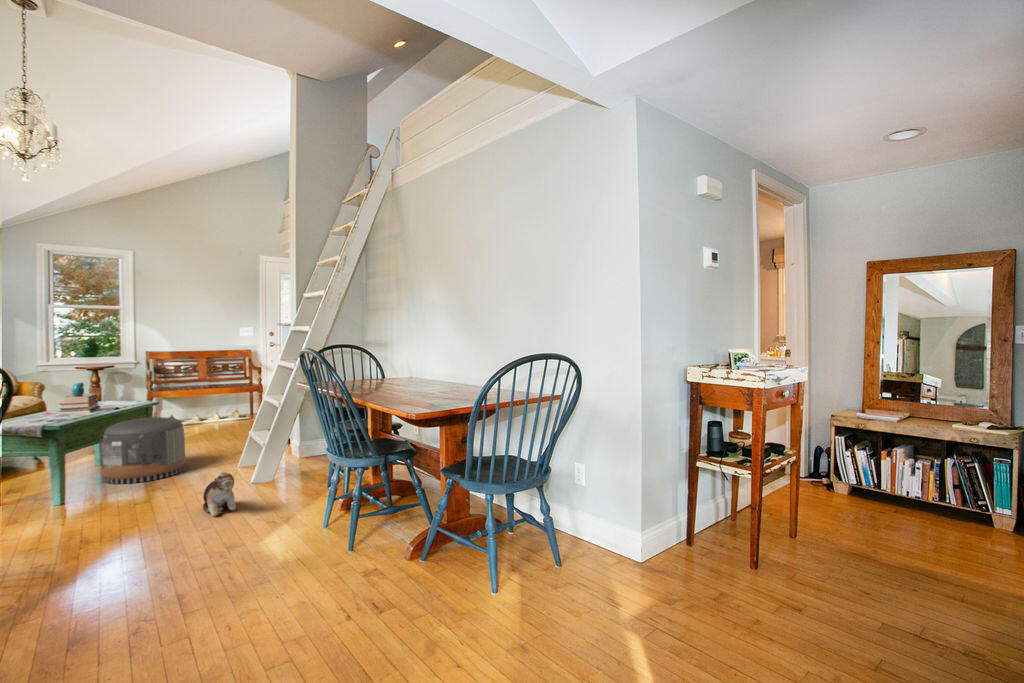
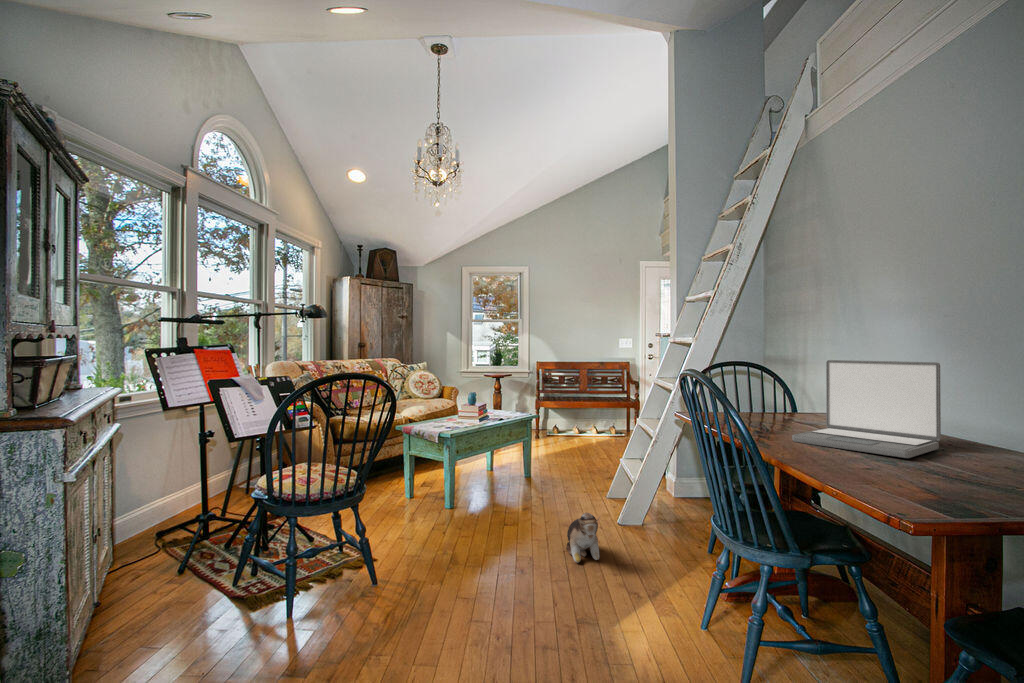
laptop: none [377,340,454,394] -> present [792,360,941,458]
pouf: present [100,417,185,484] -> none [490,430,559,497]

